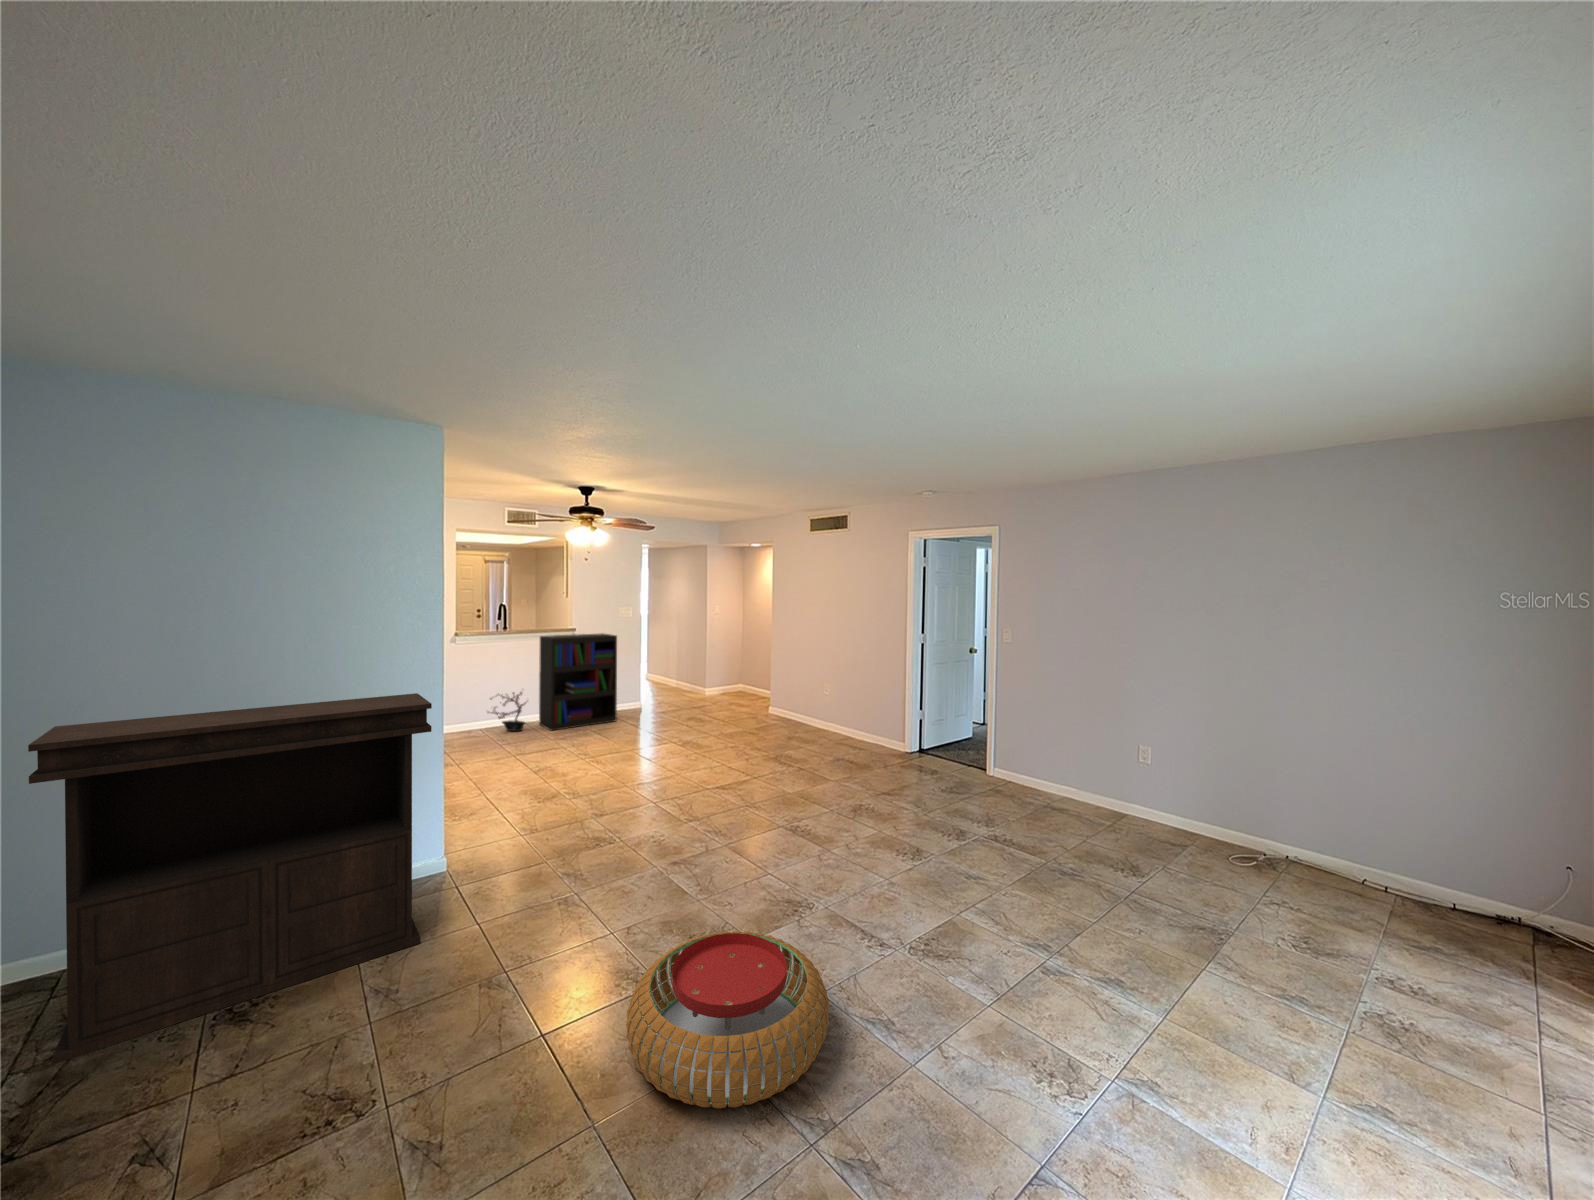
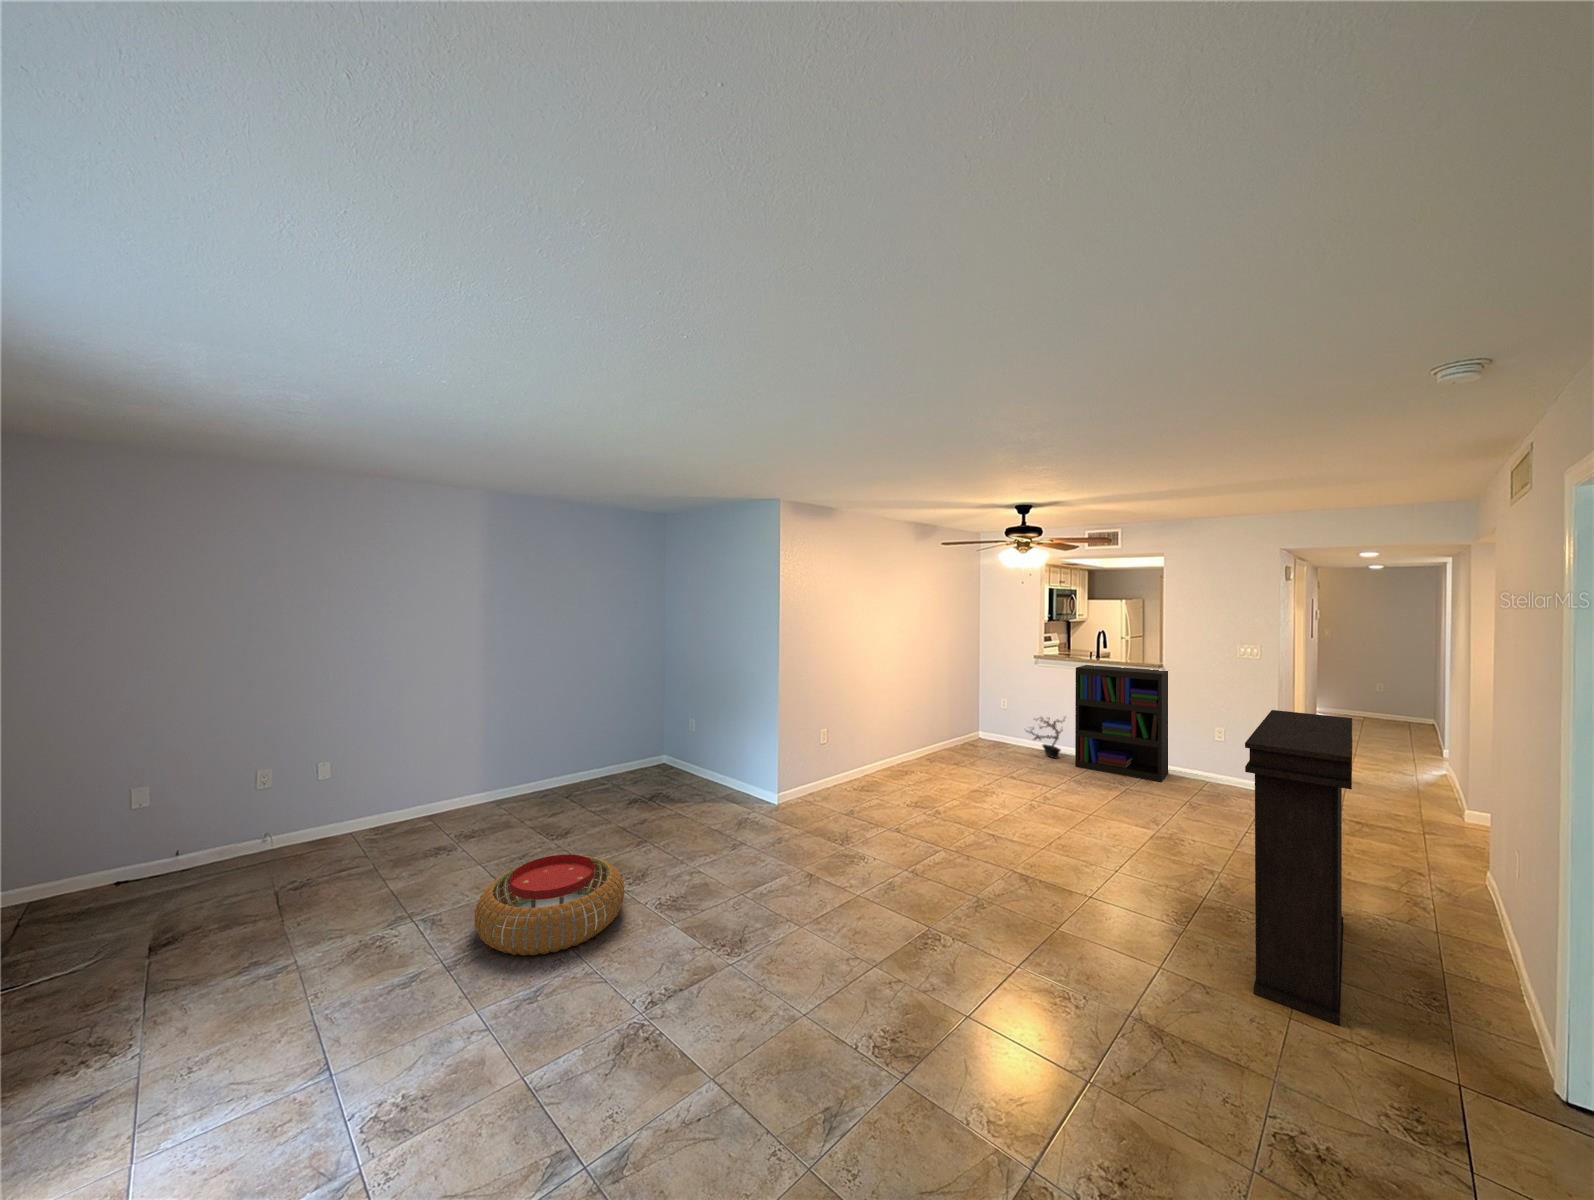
console table: present [28,693,432,1064] -> present [1245,710,1352,1025]

